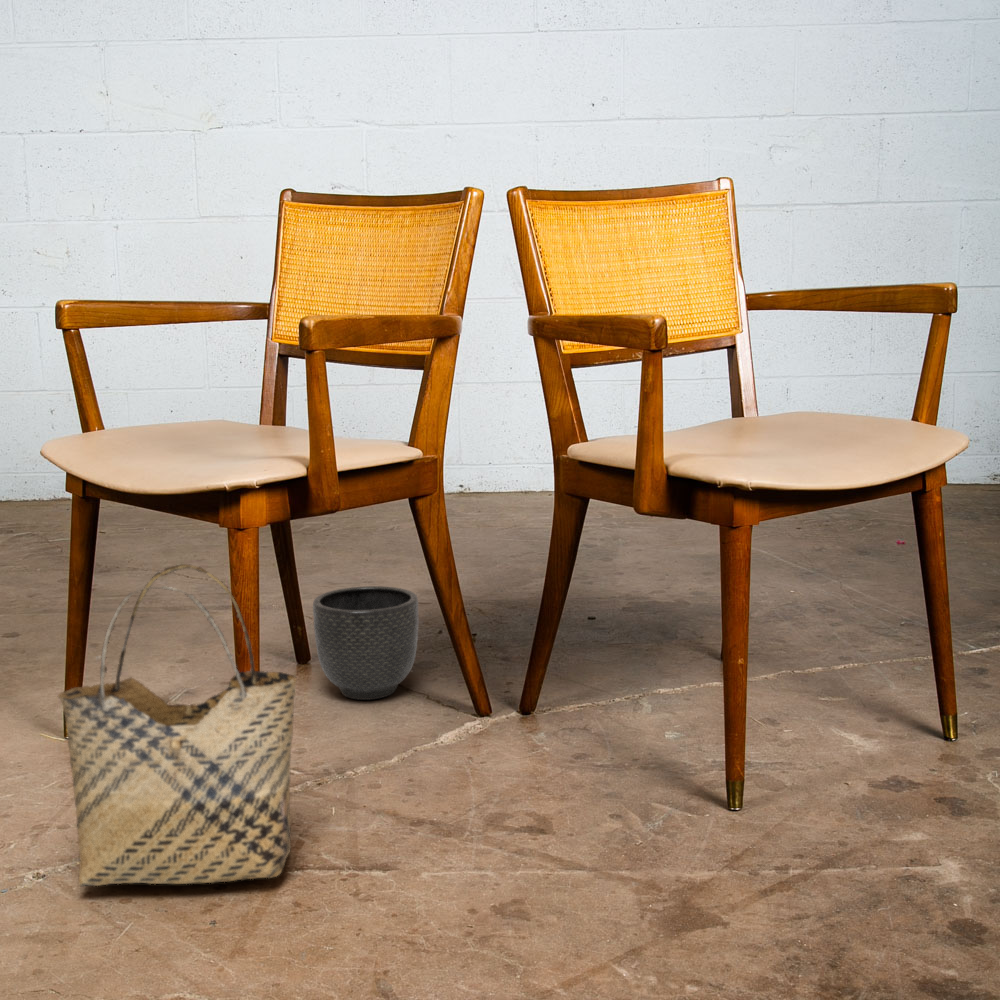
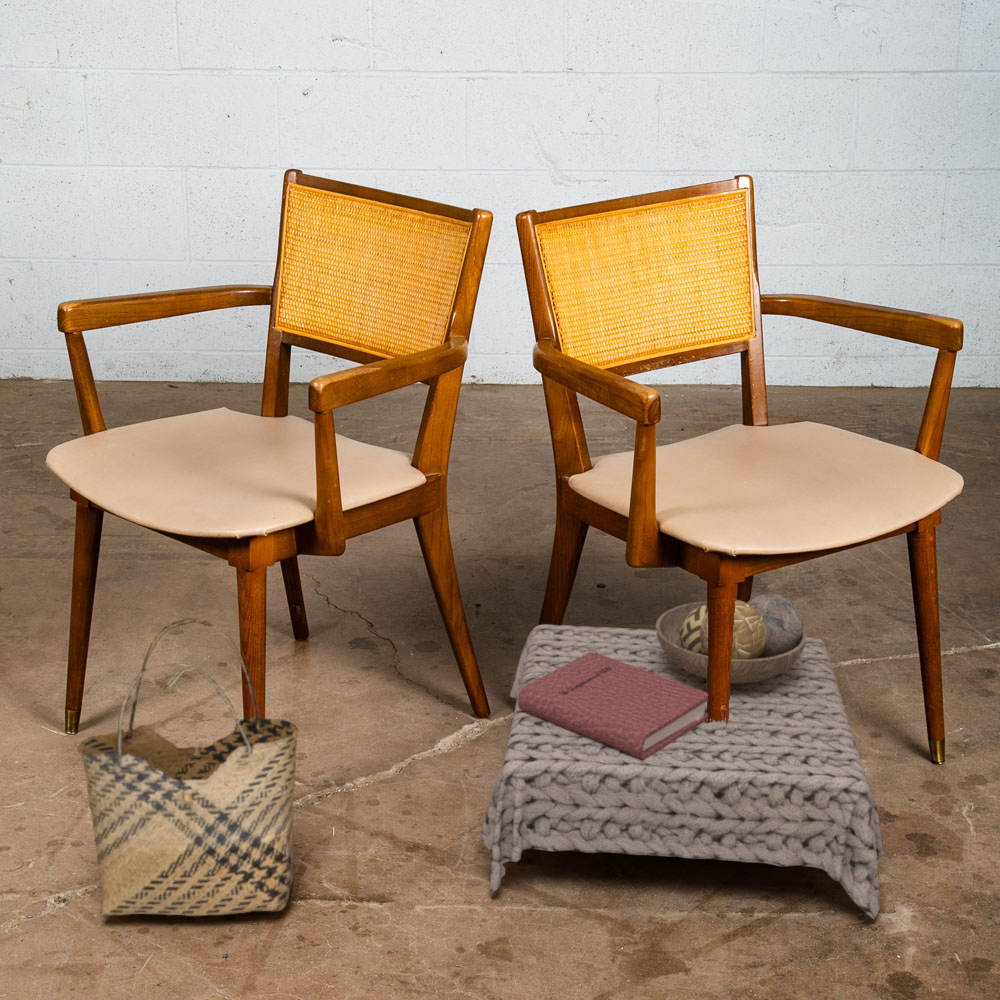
ottoman: none [490,558,924,871] -> present [480,593,884,919]
planter: present [313,586,418,700] -> none [310,575,417,694]

